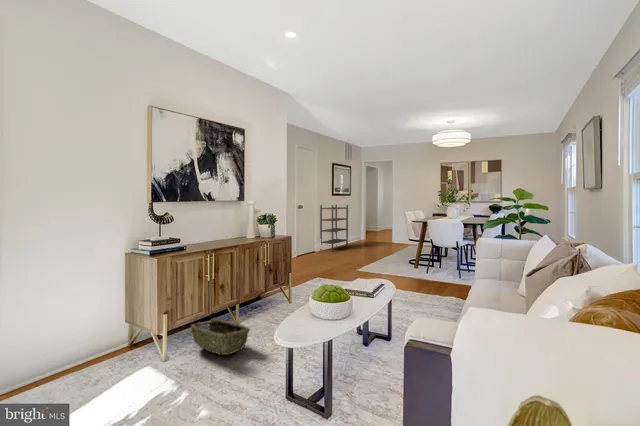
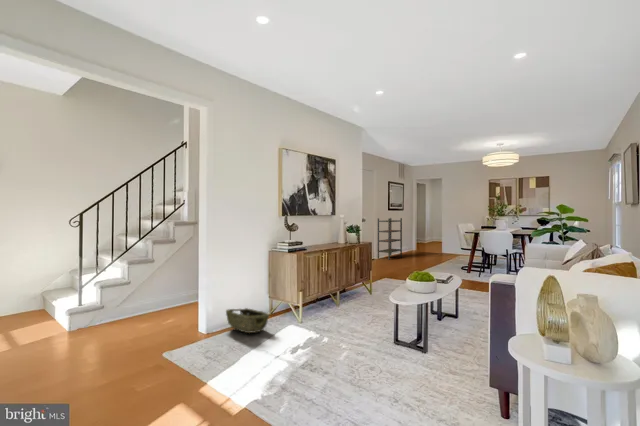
woven basket: present [191,320,250,355] -> present [226,308,269,333]

